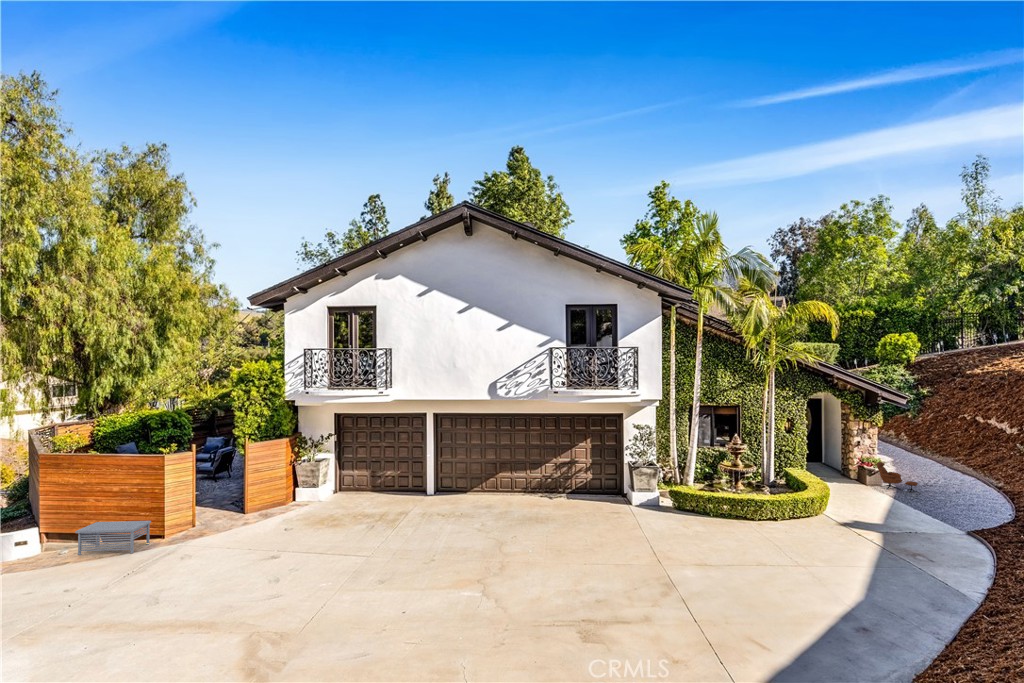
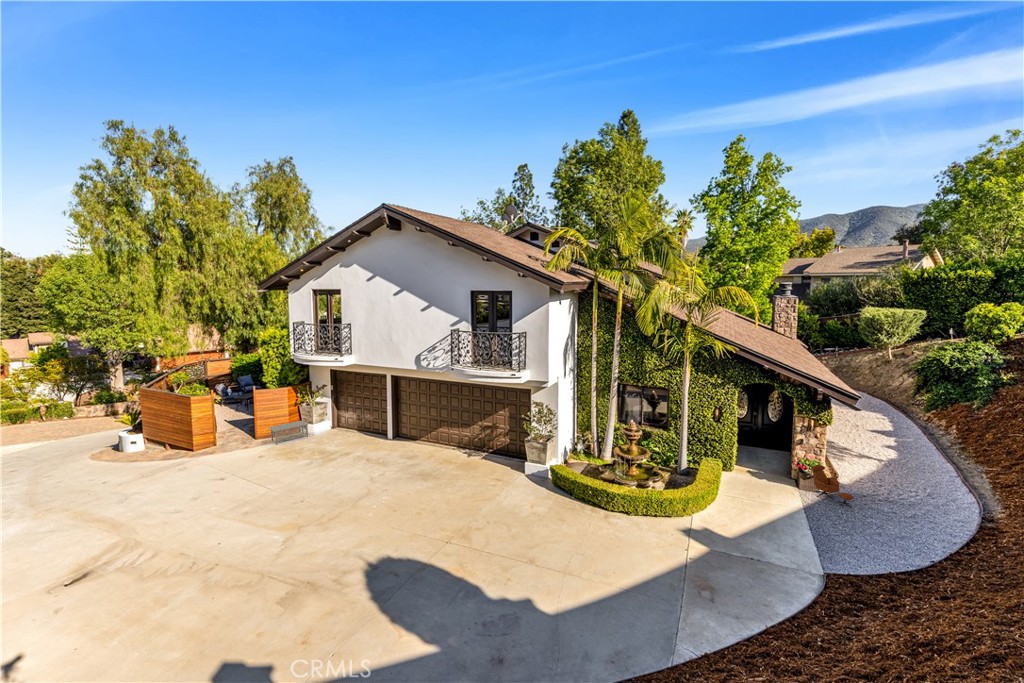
storage bench: present [75,521,151,555] -> present [269,420,308,444]

